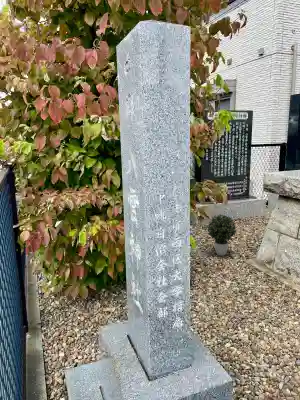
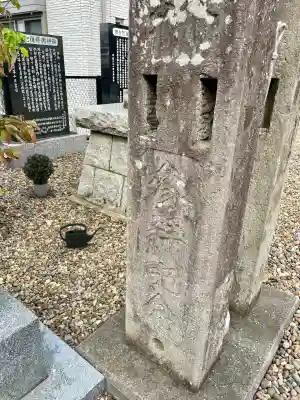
watering can: none [241,289,287,316] -> present [59,223,101,247]

